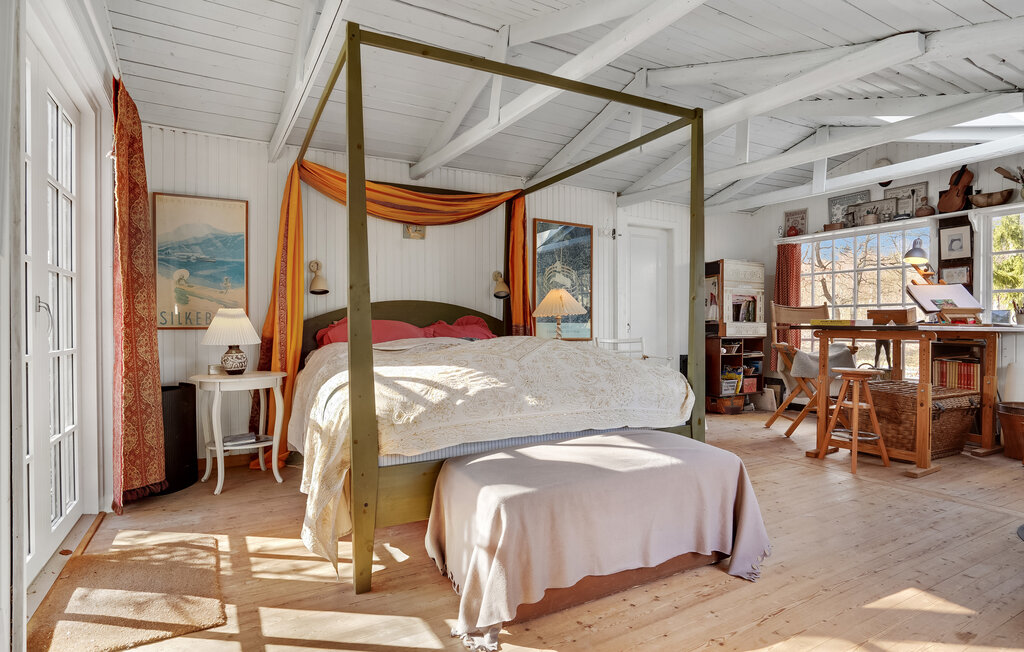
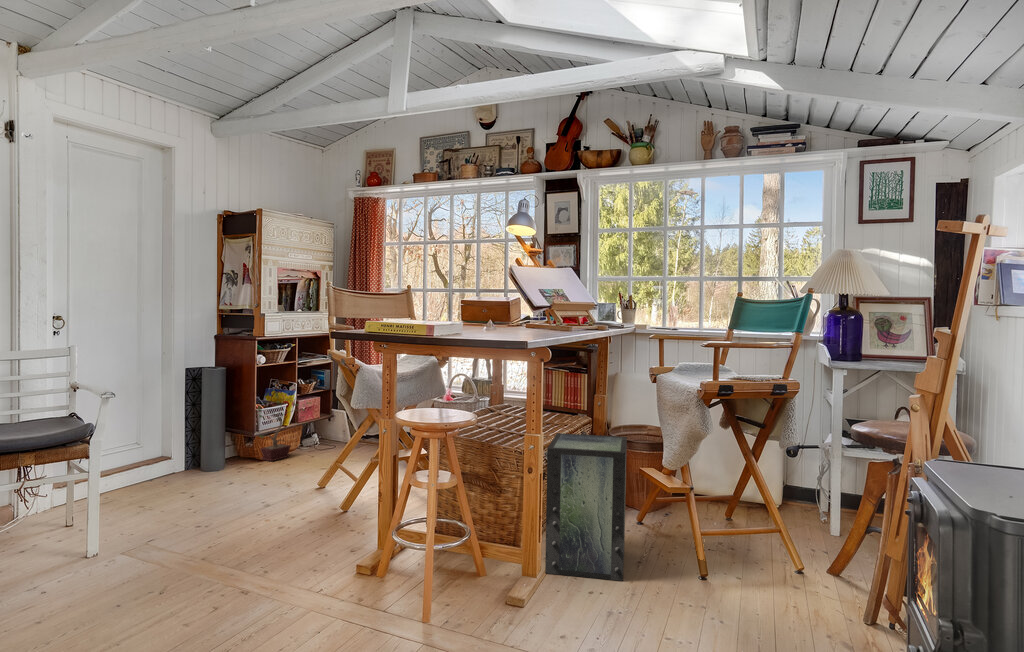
storage box: none [934,391,1002,480] -> present [545,433,627,581]

